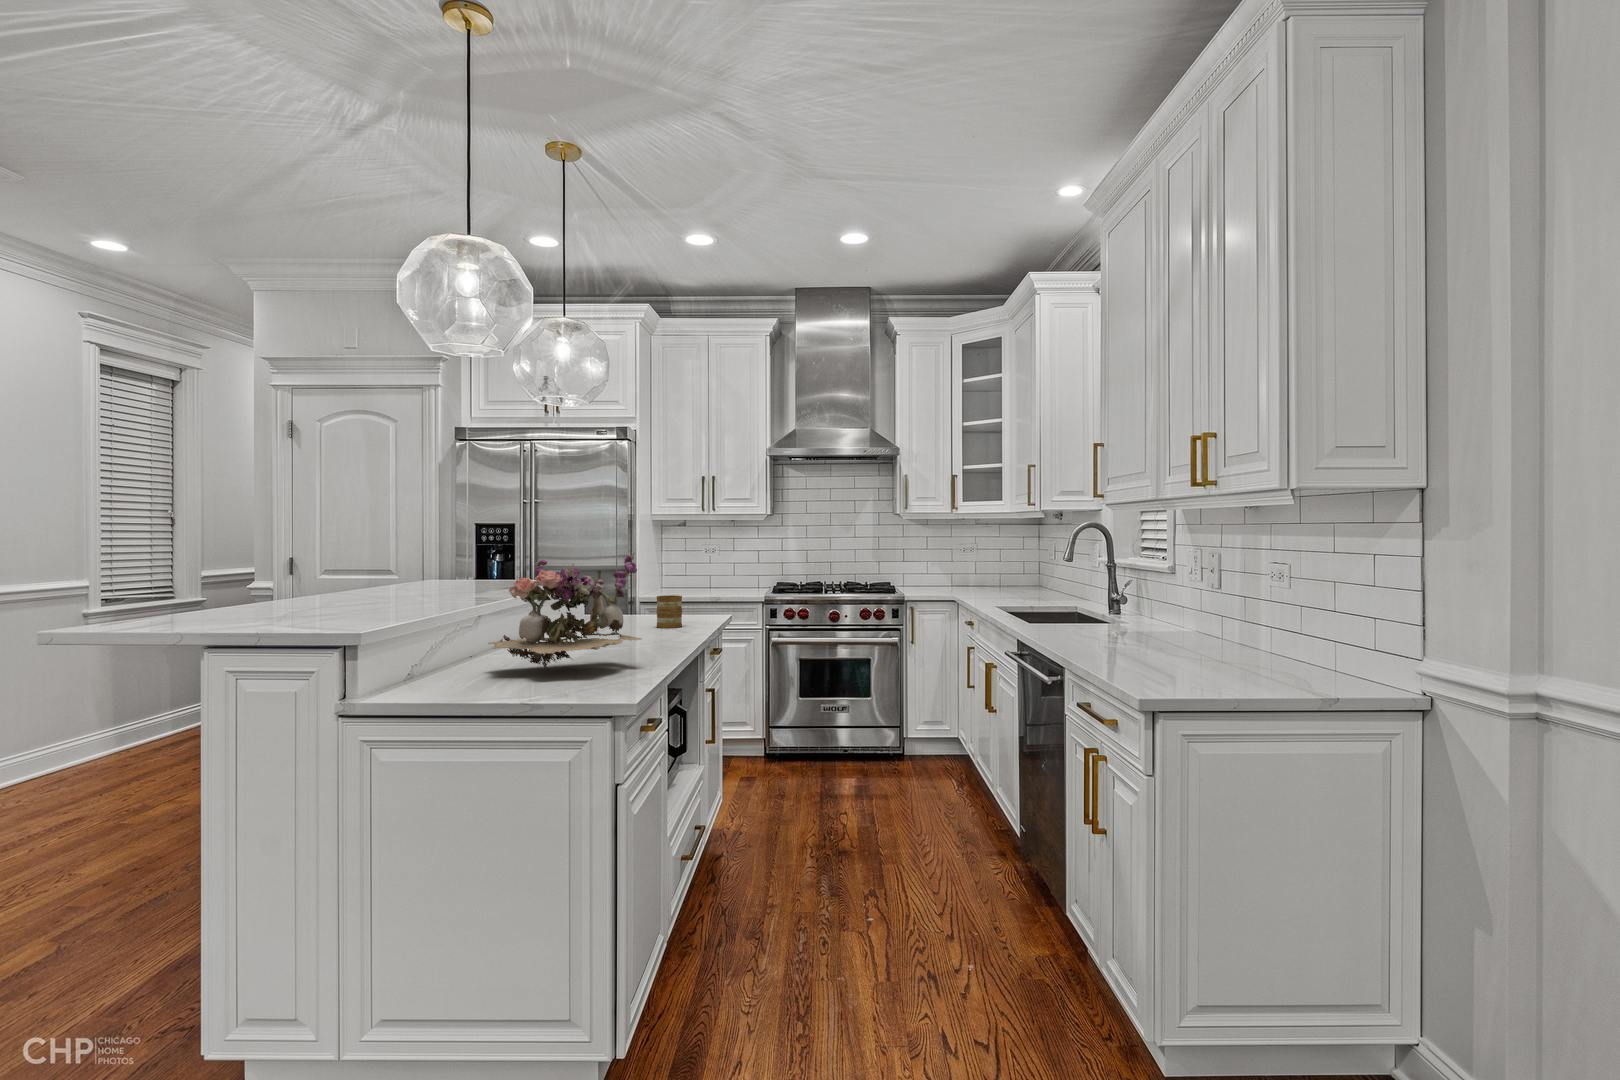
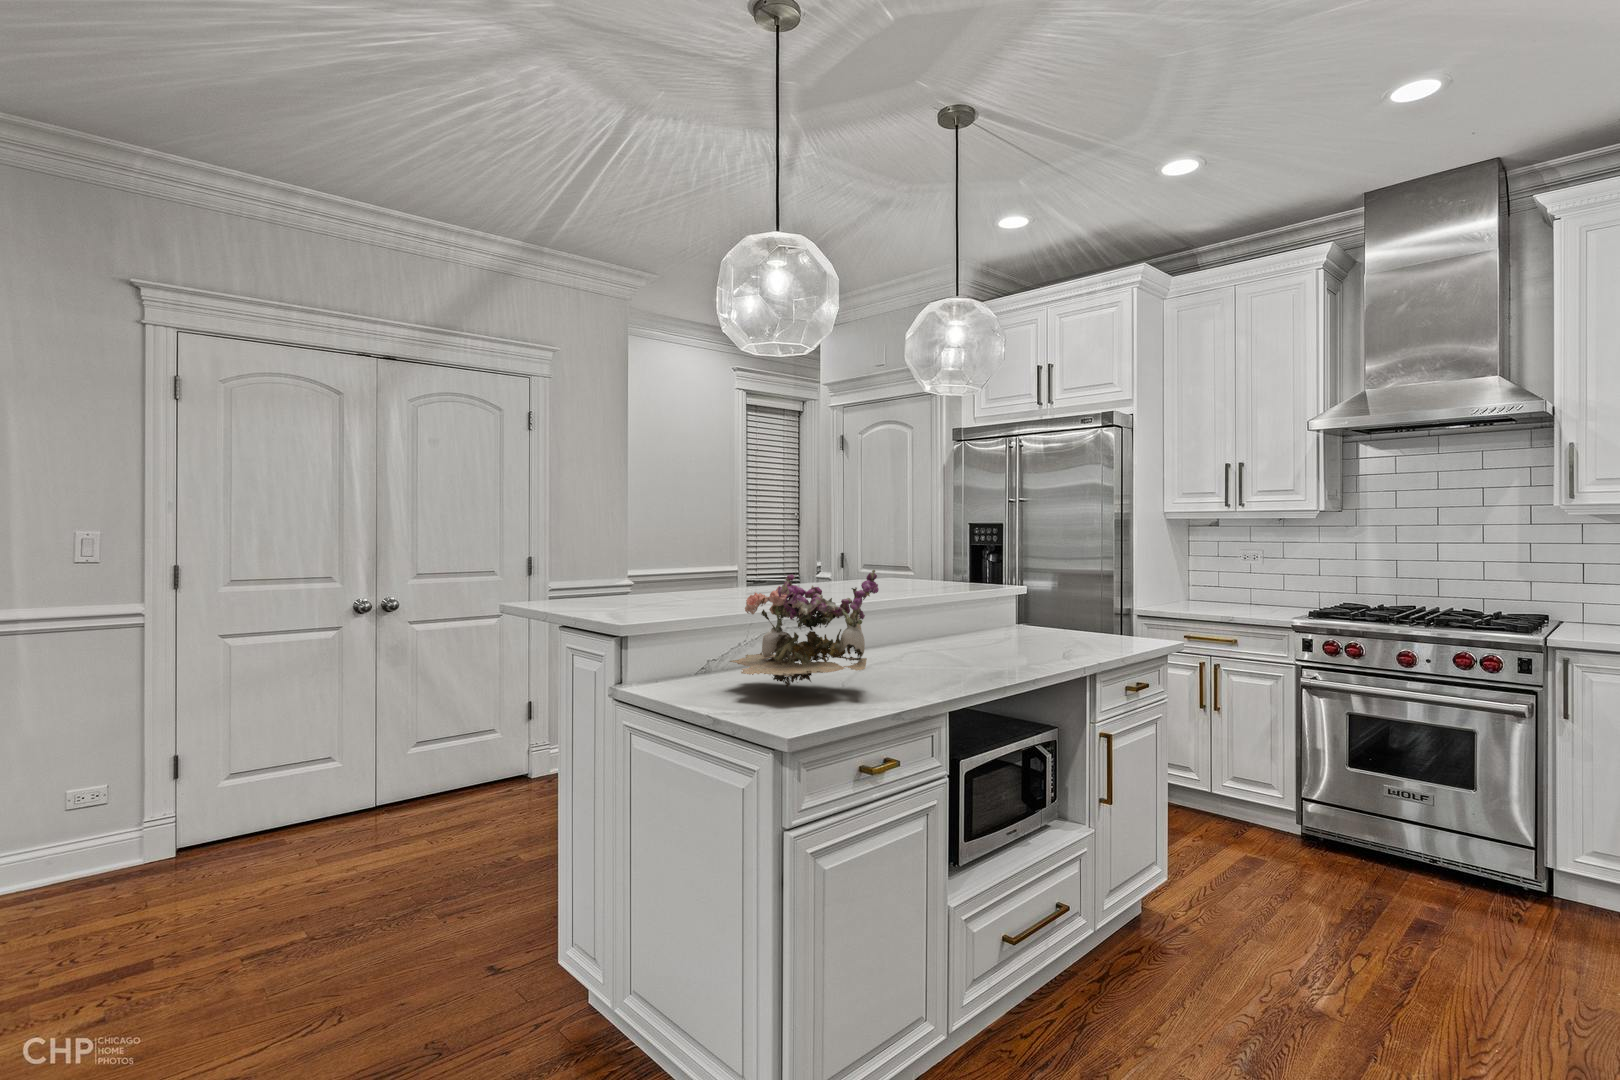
mug: present [657,595,682,628] -> none [1047,614,1086,654]

